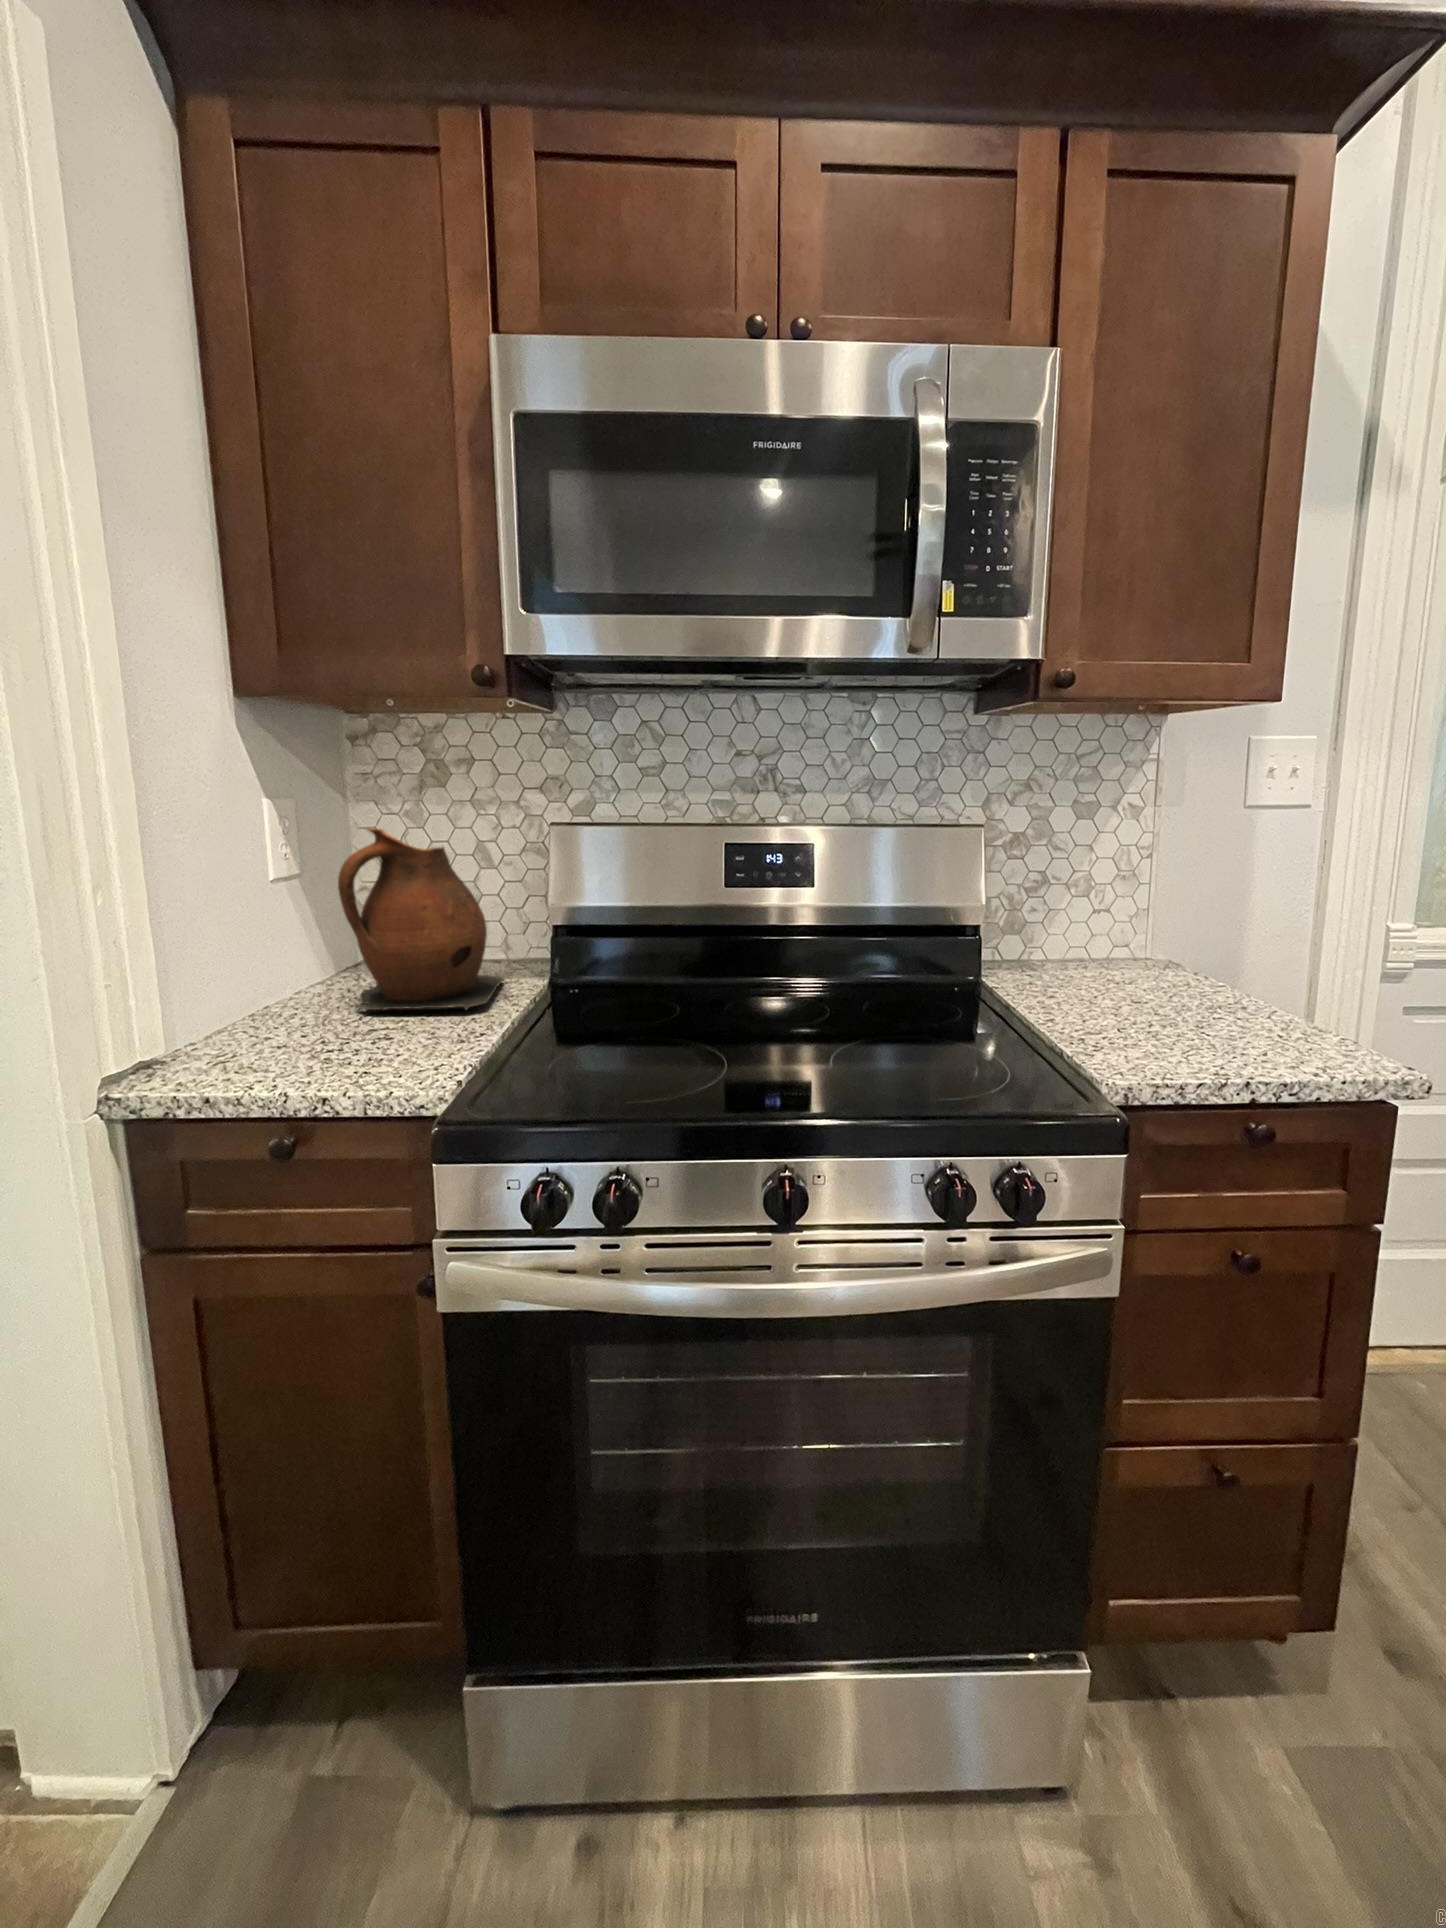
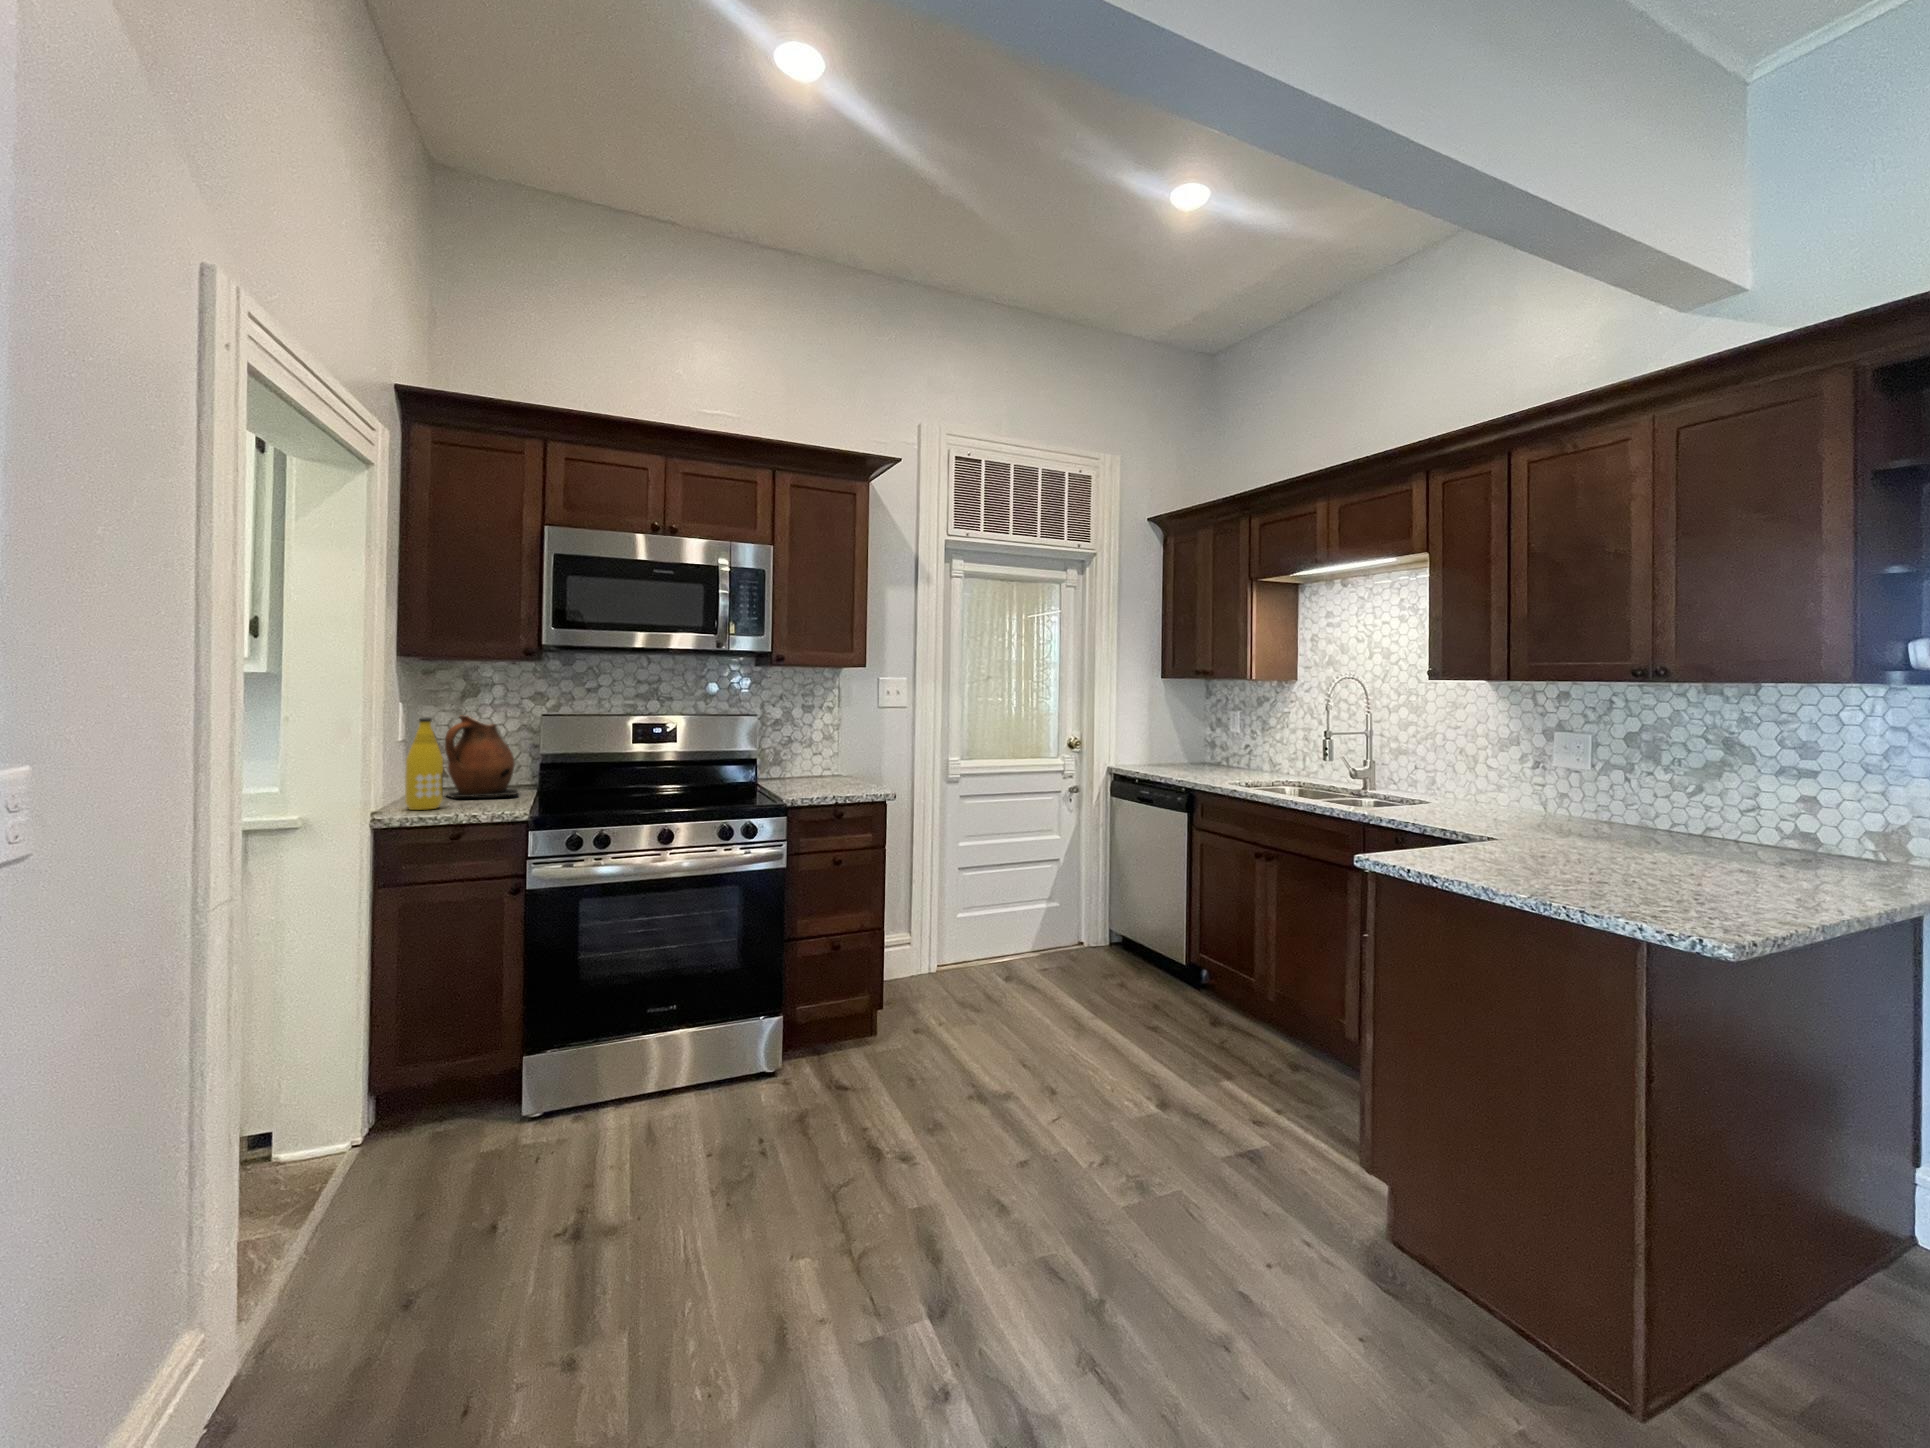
bottle: none [207,844,299,1066] -> present [405,718,443,810]

